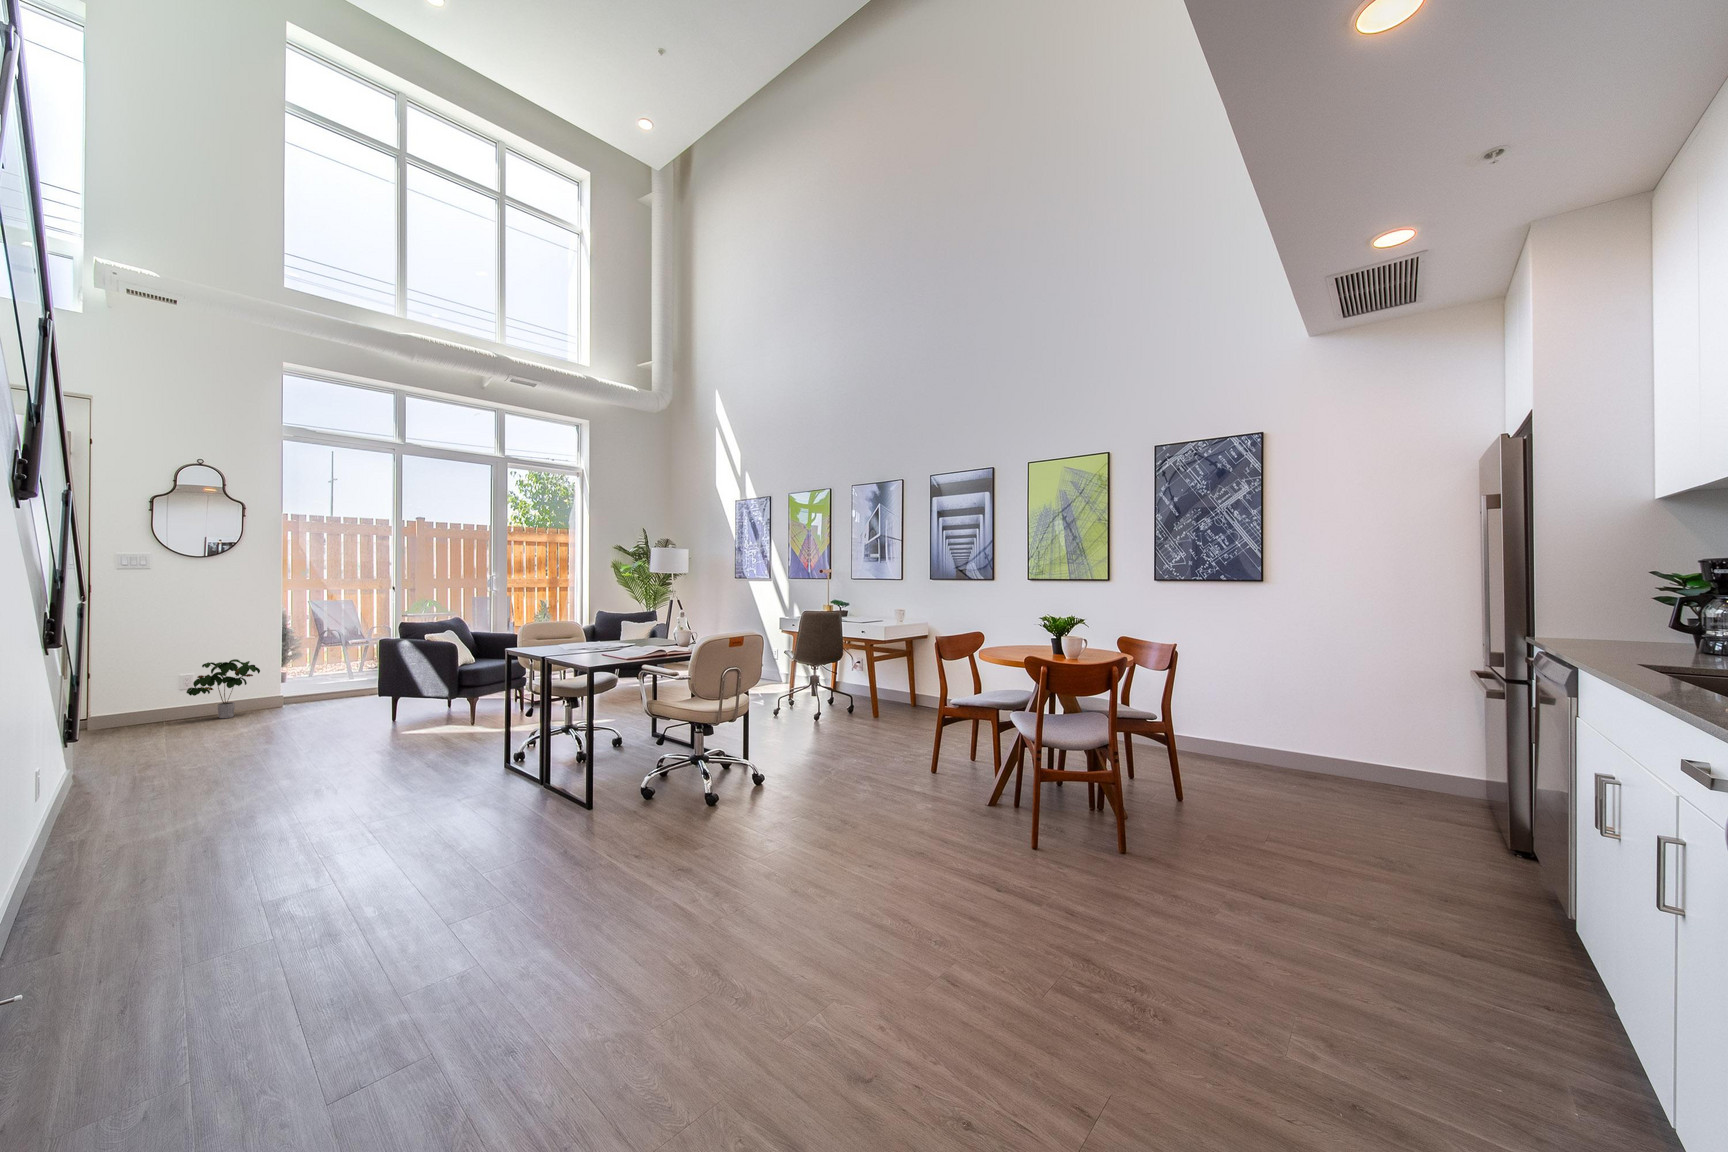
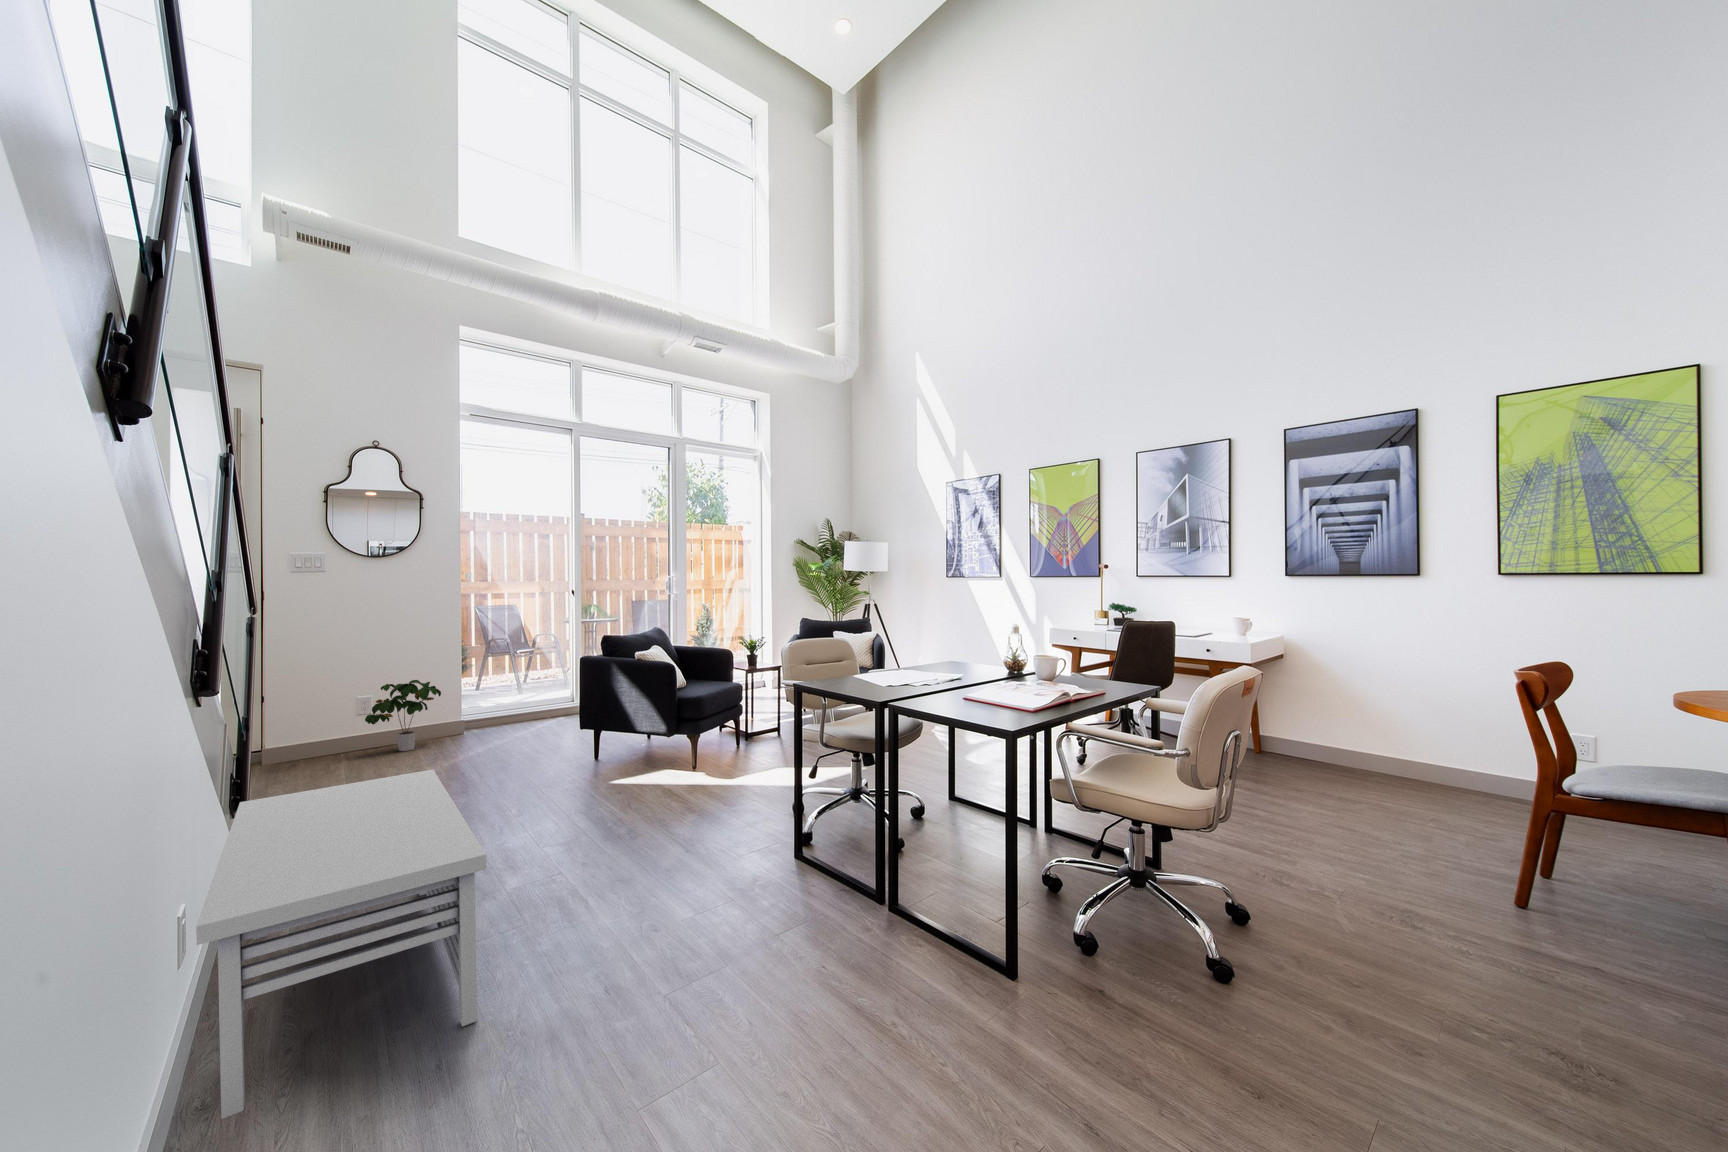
storage bench: none [46,709,241,879] -> present [196,770,486,1119]

